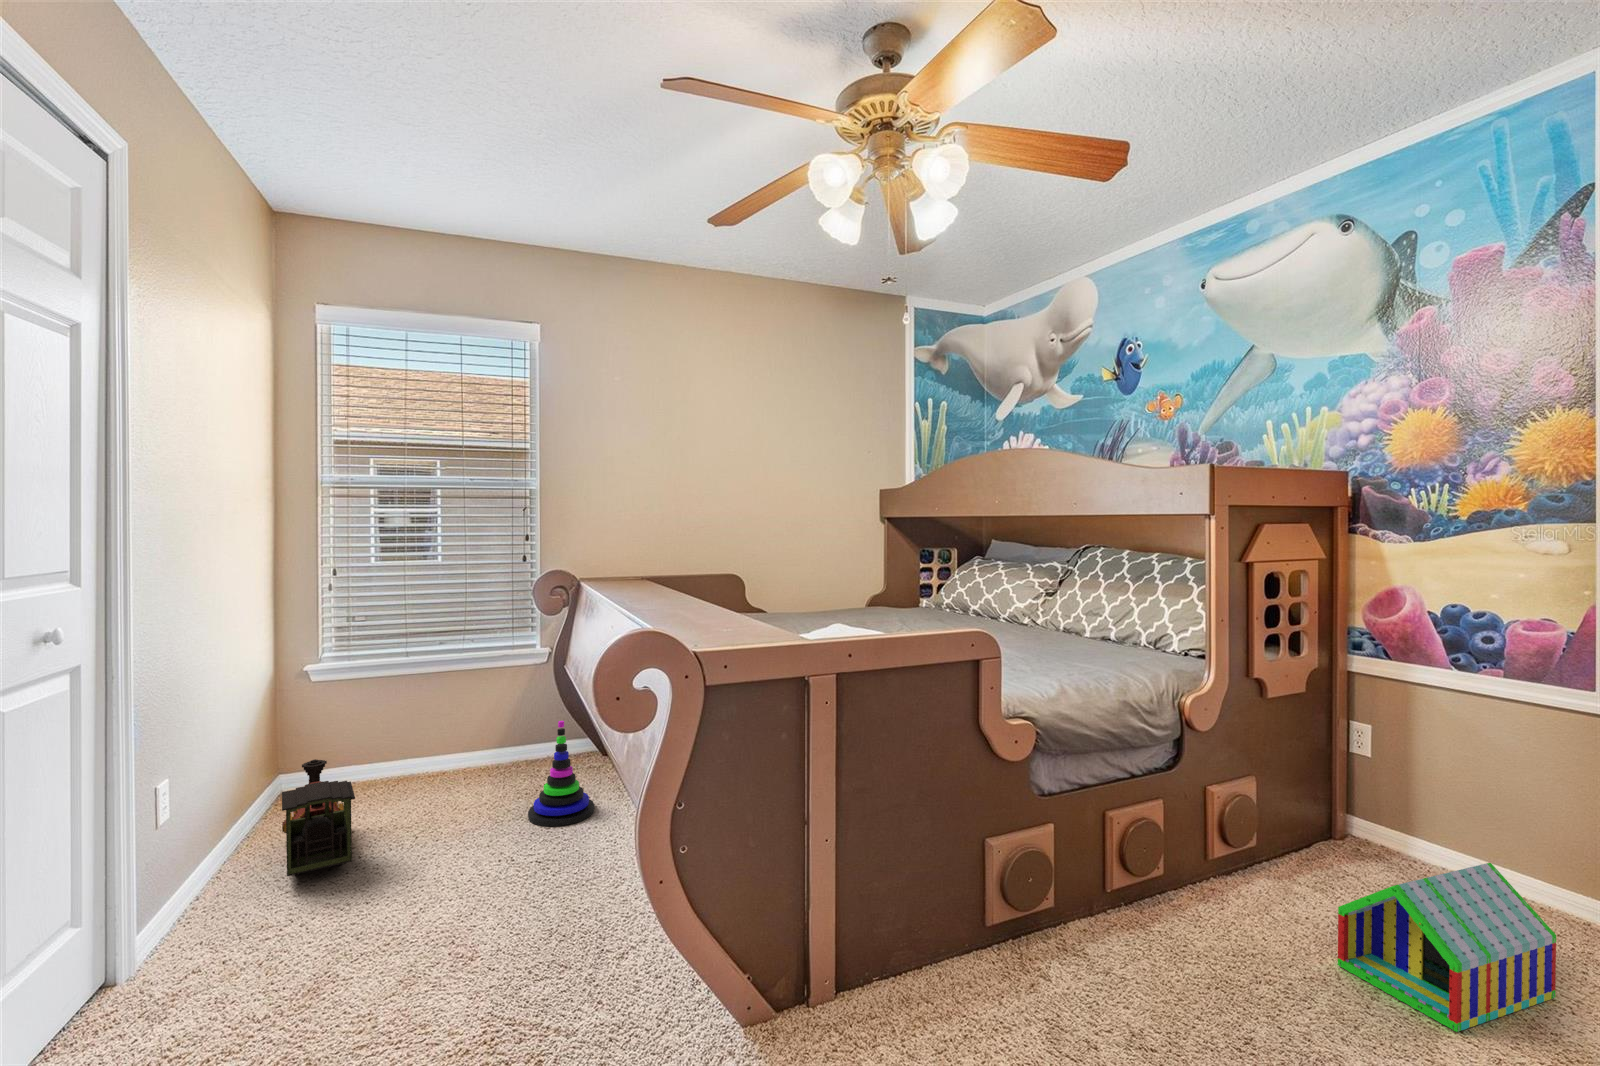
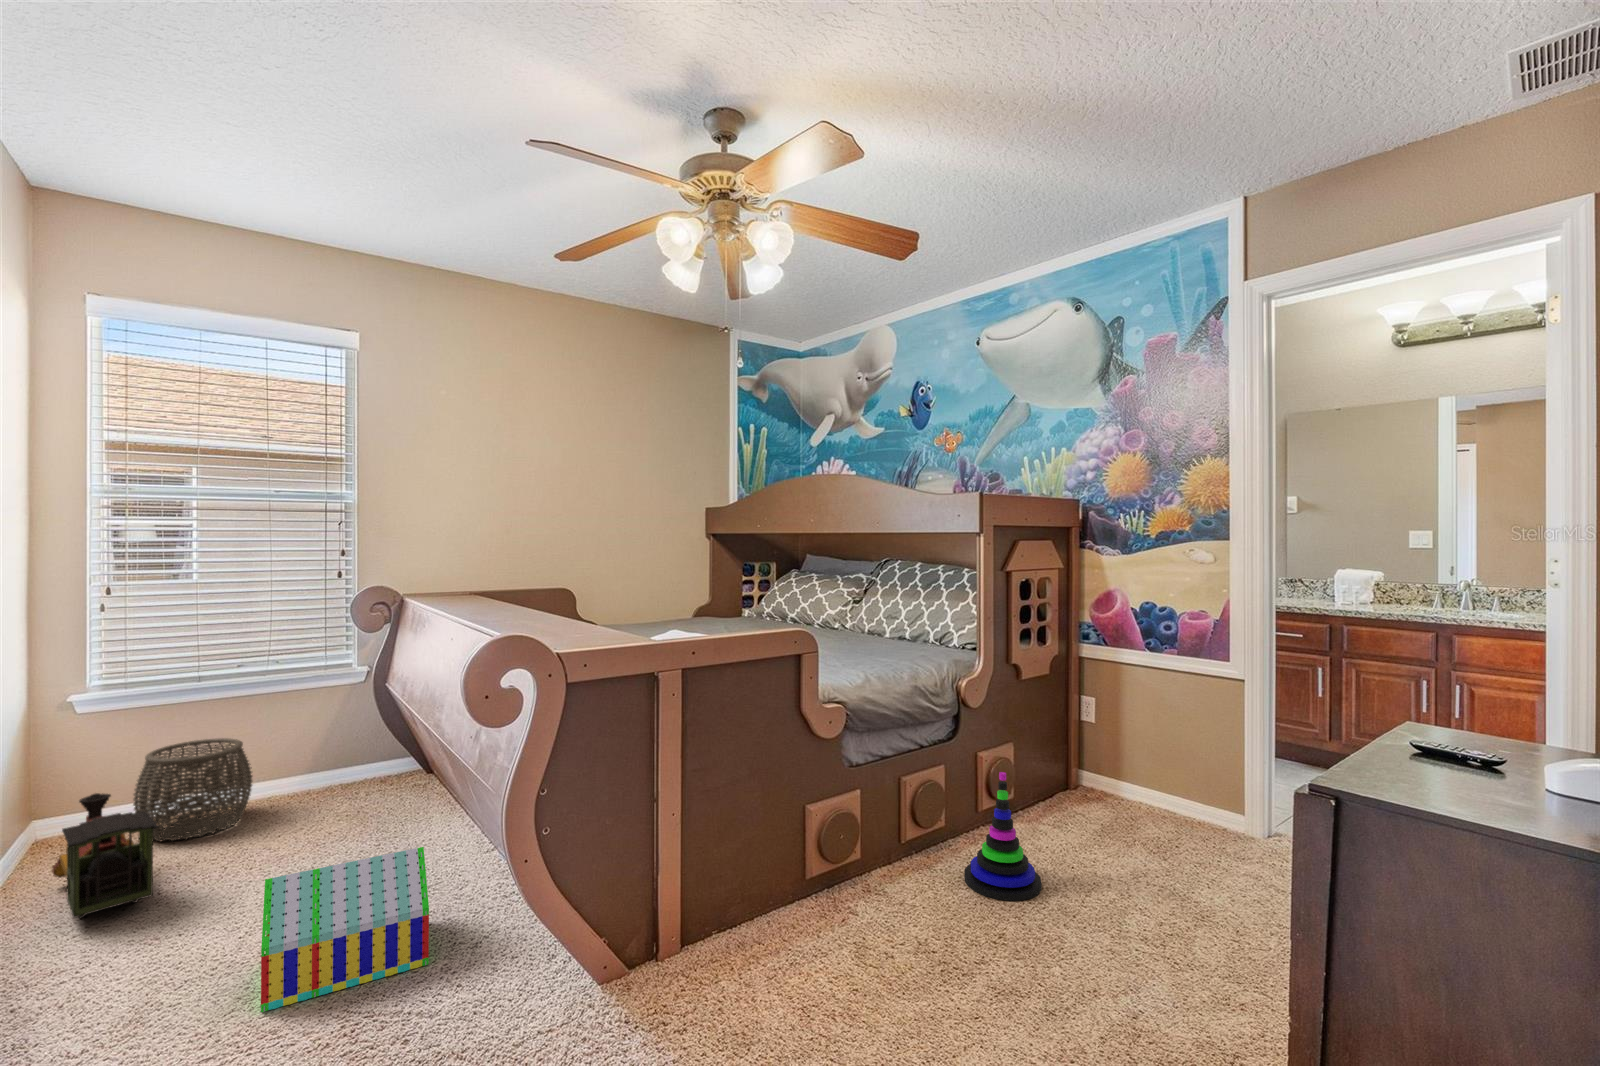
woven basket: none [350,713,449,807] -> present [133,738,253,841]
stacking toy: present [528,721,594,826] -> present [965,772,1042,901]
toy house: present [1338,863,1556,1032] -> present [261,847,429,1012]

